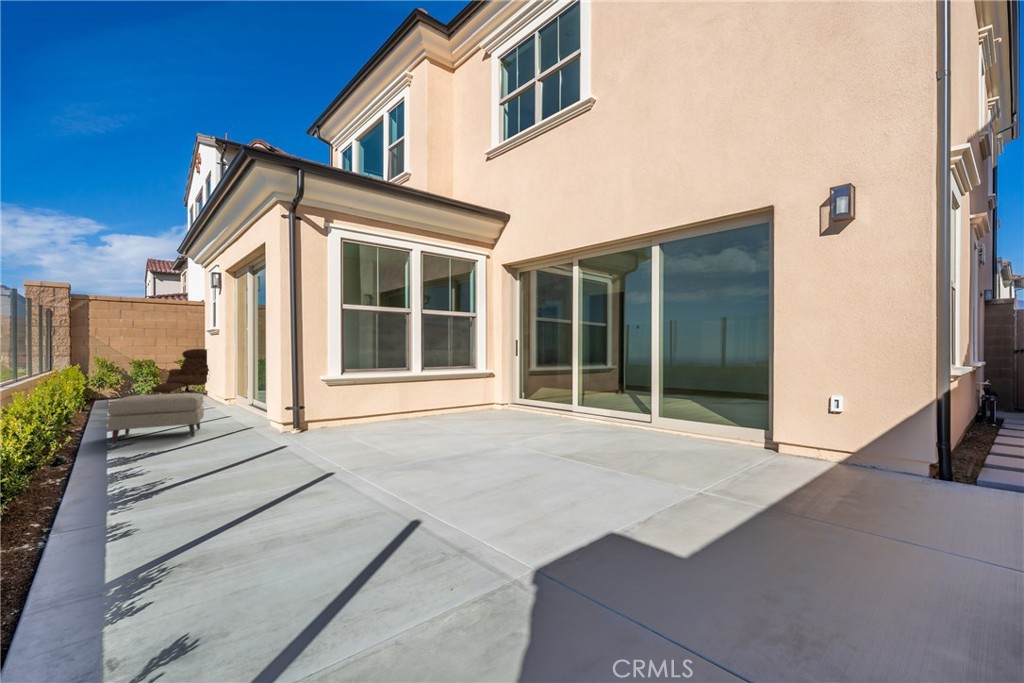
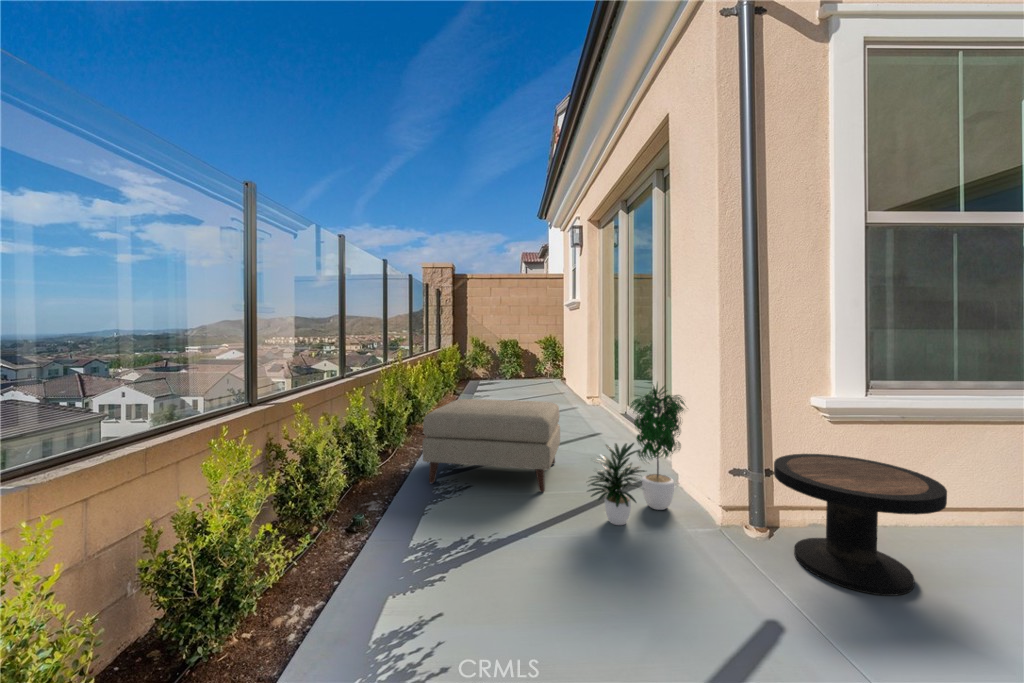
lounge chair: present [152,349,209,394] -> none [514,328,571,386]
potted plant: none [219,375,272,438] -> present [587,383,685,525]
side table: none [299,398,348,436] -> present [774,454,947,596]

